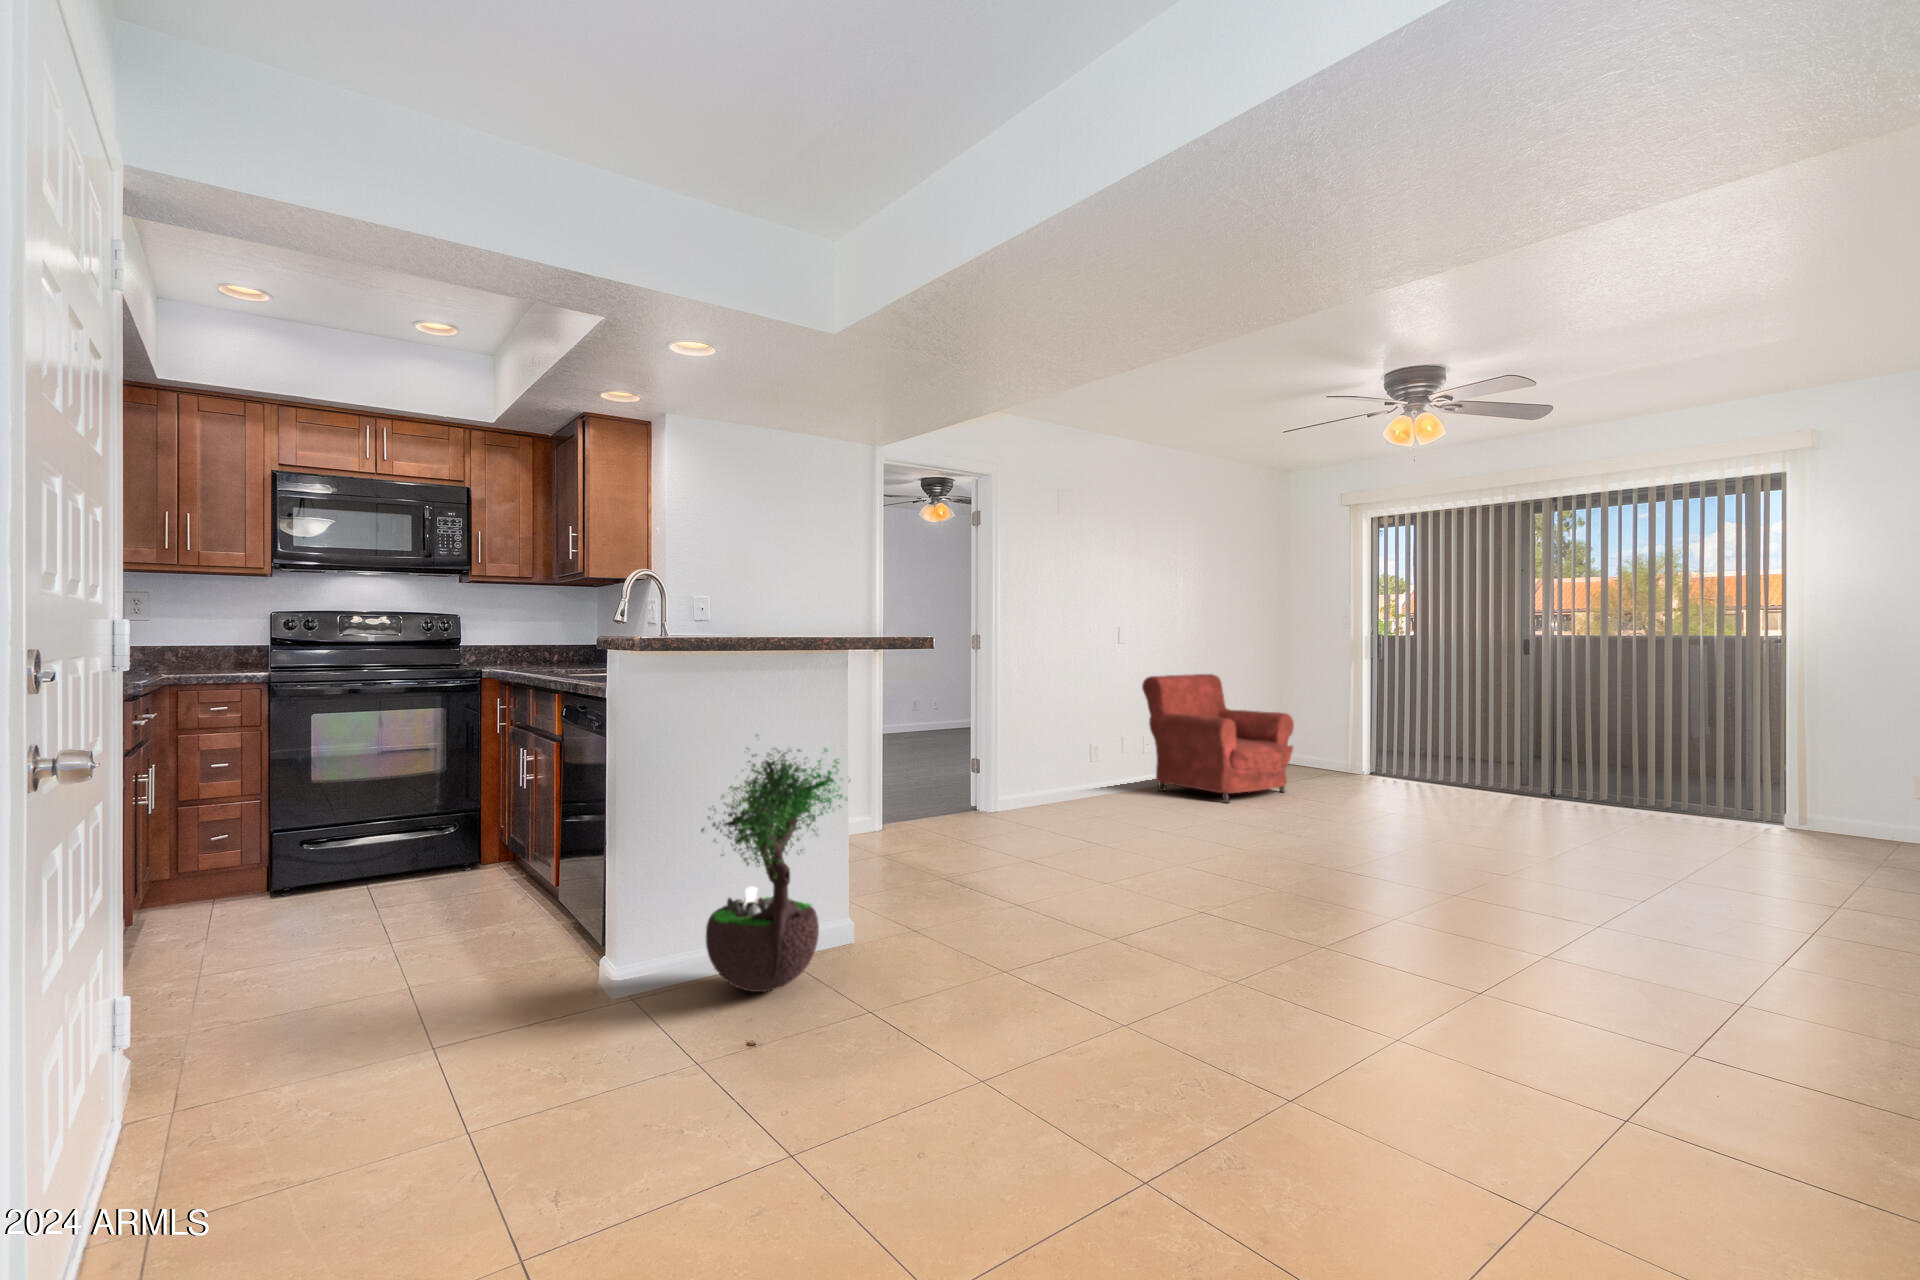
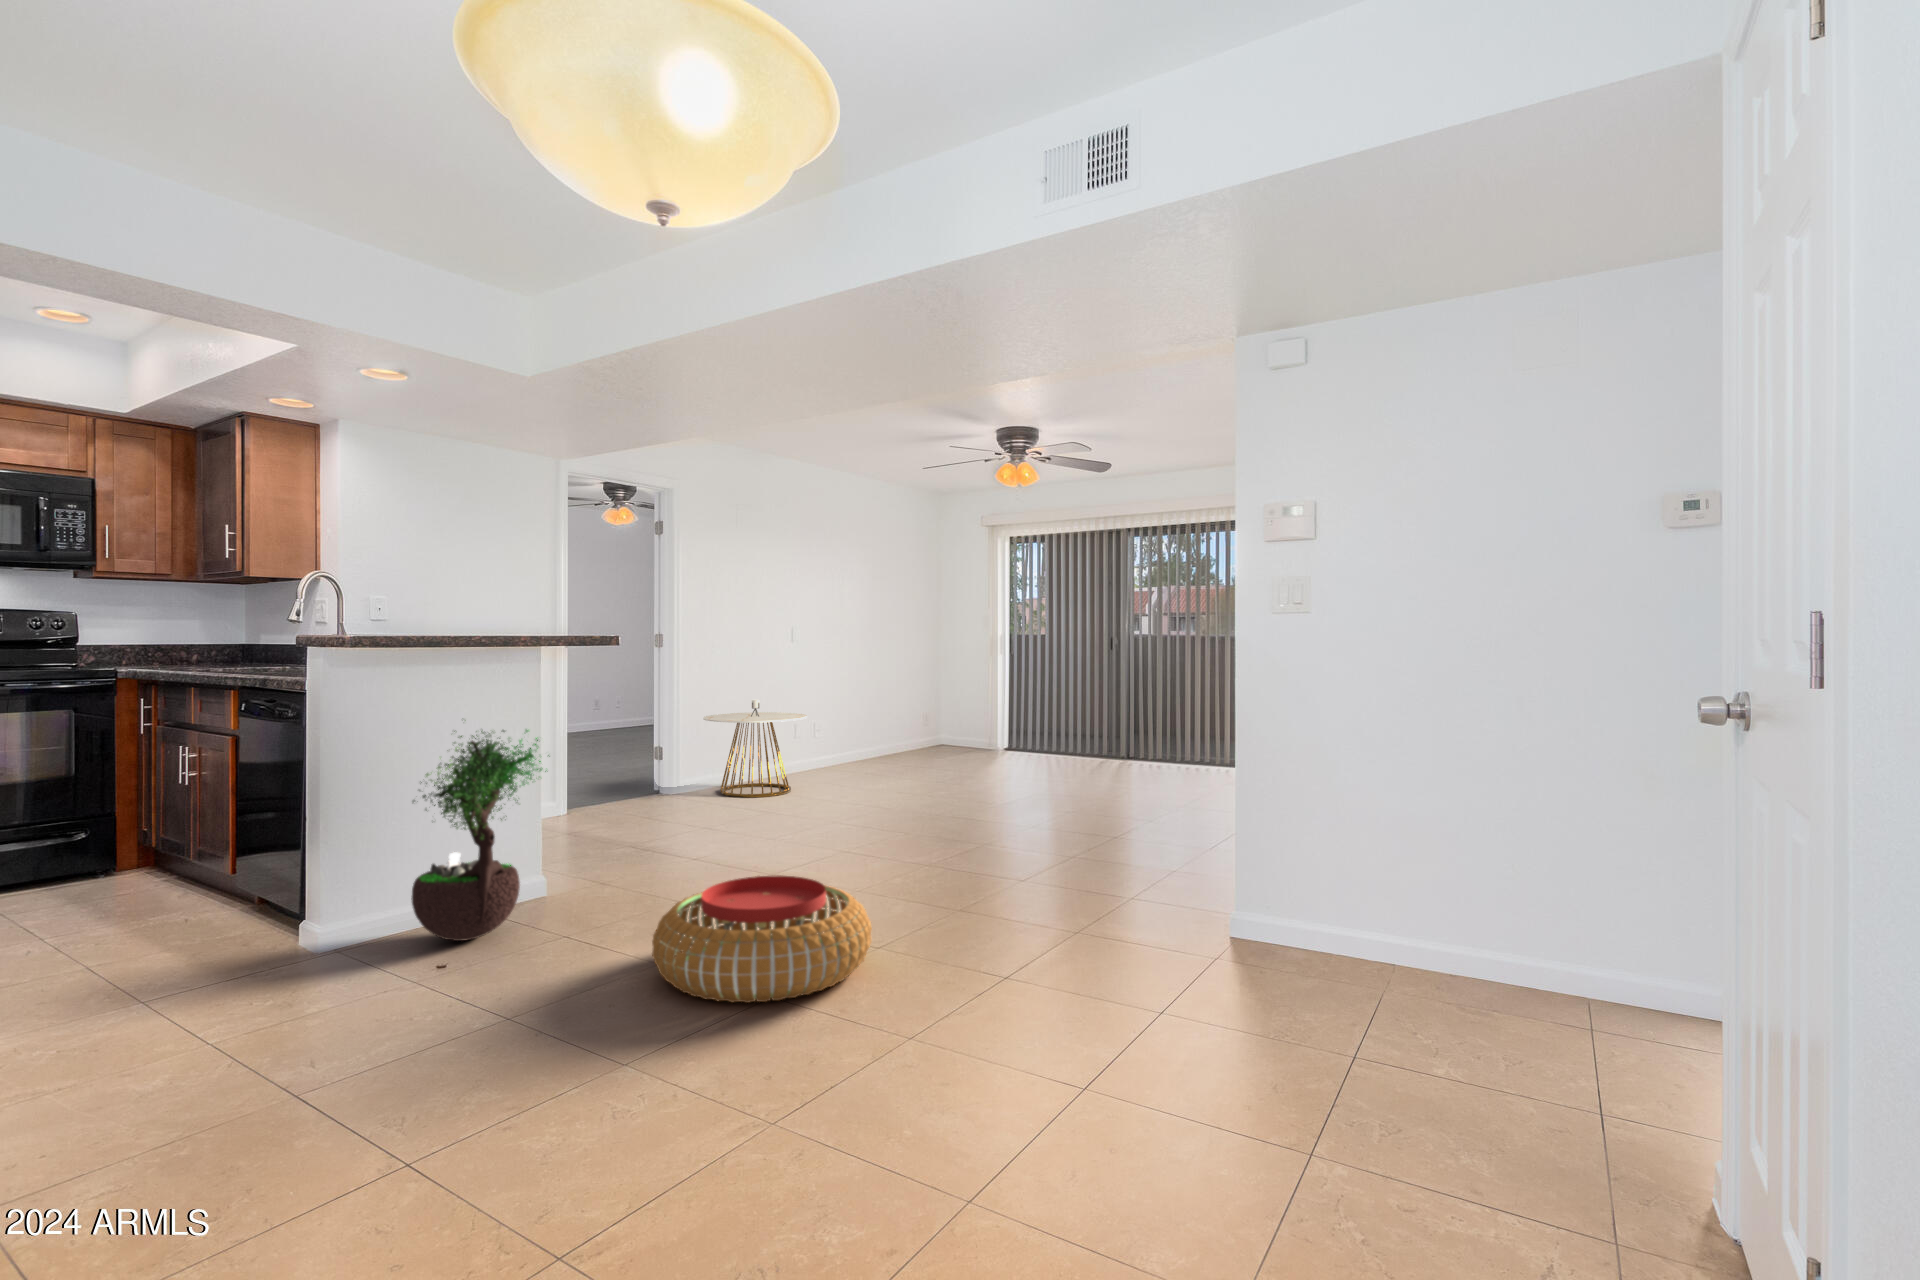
armchair: present [1142,674,1294,803] -> none [809,669,936,777]
side table: none [1026,709,1142,821] -> present [703,700,807,797]
pouf: none [963,958,1262,1160] -> present [652,876,871,1003]

